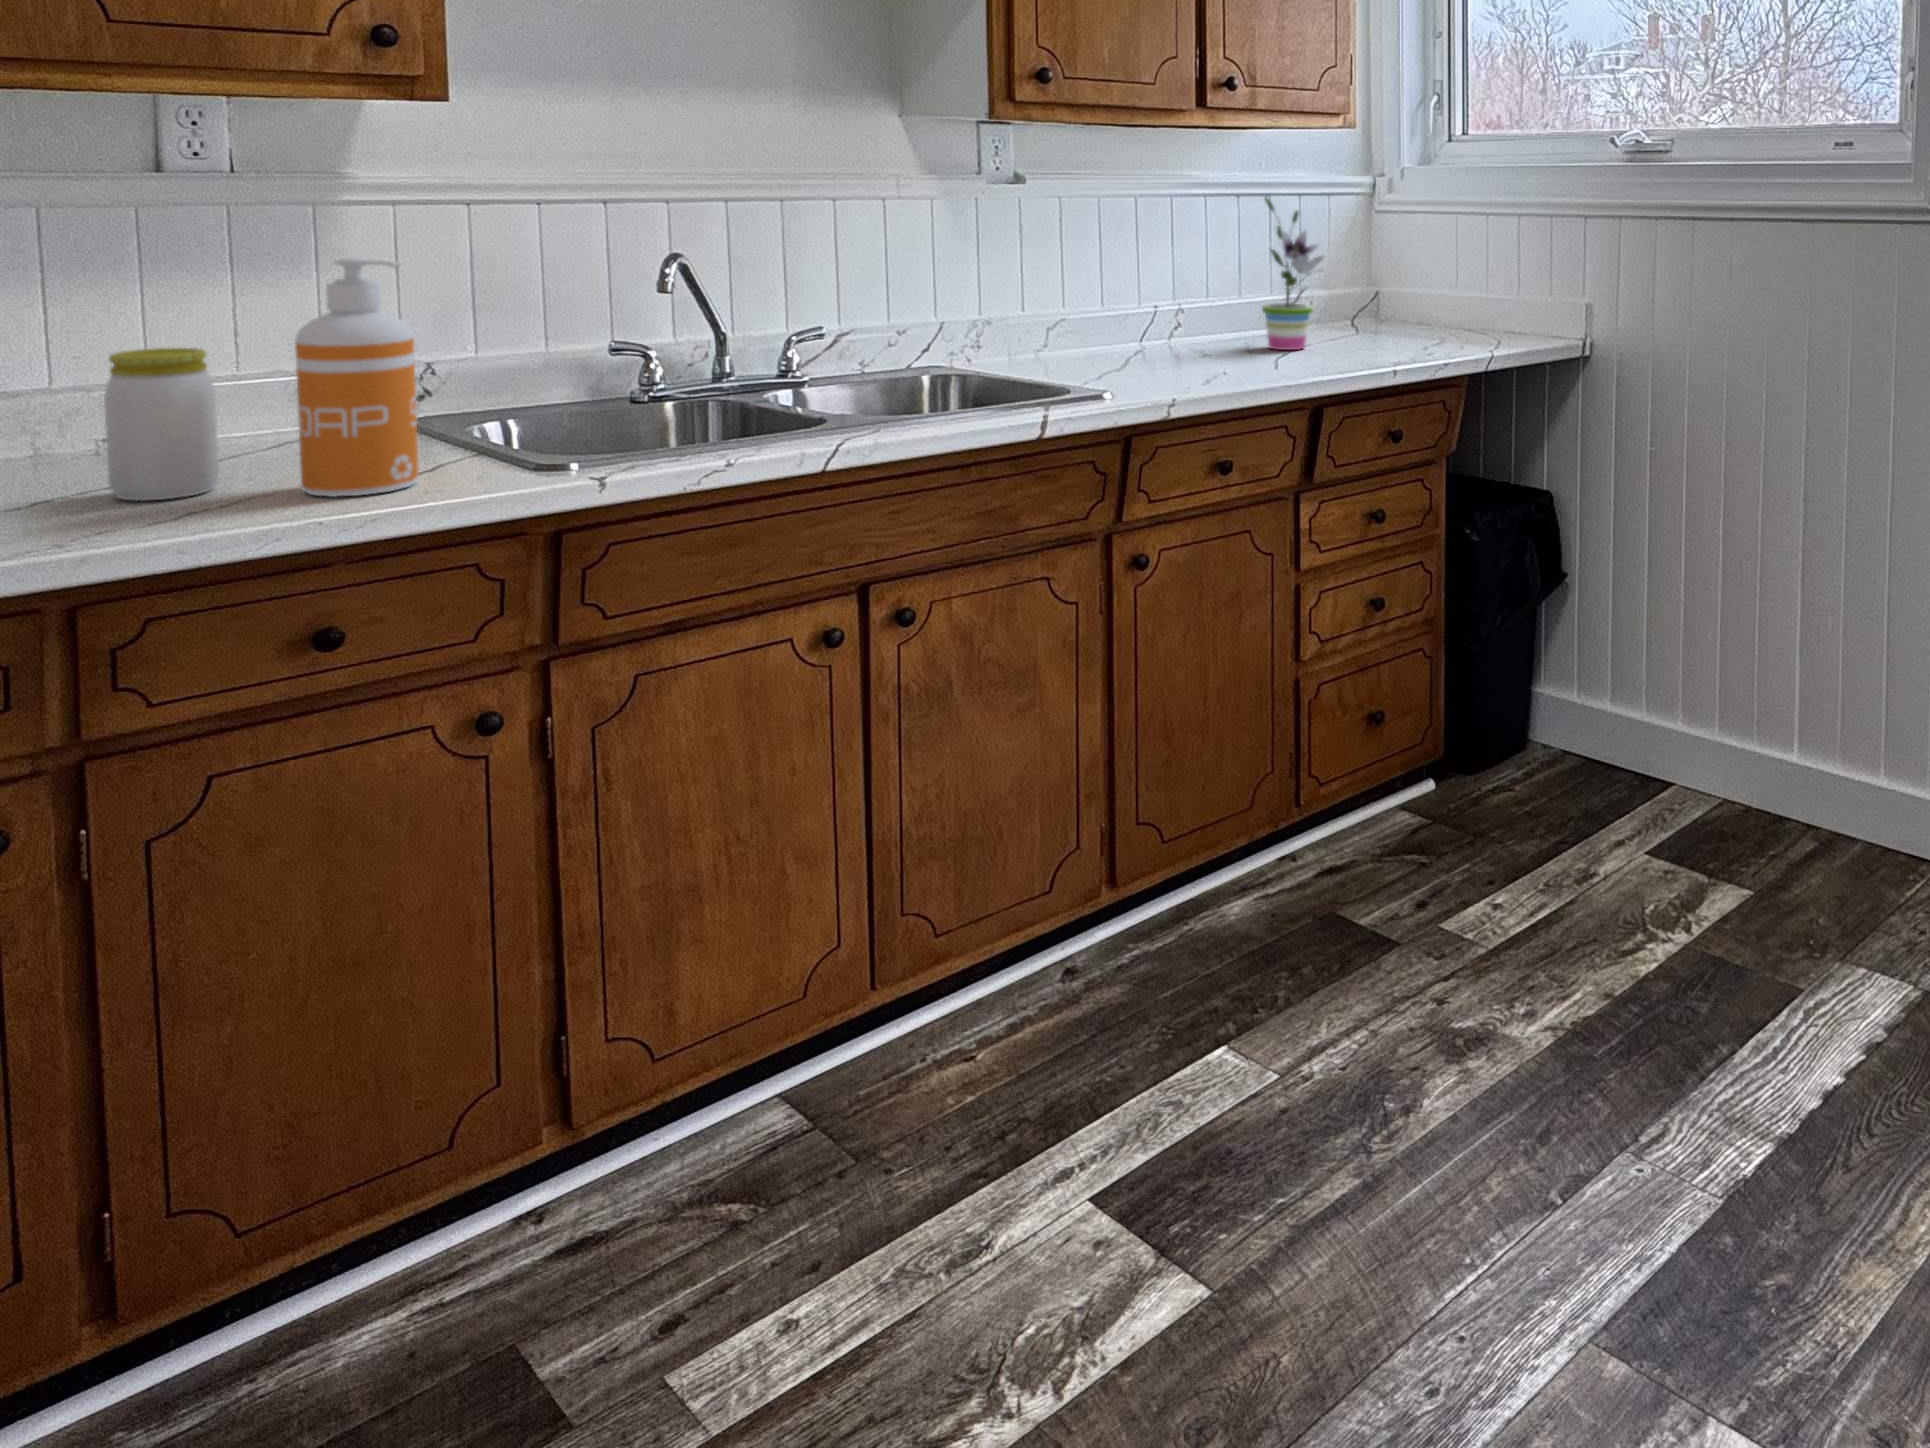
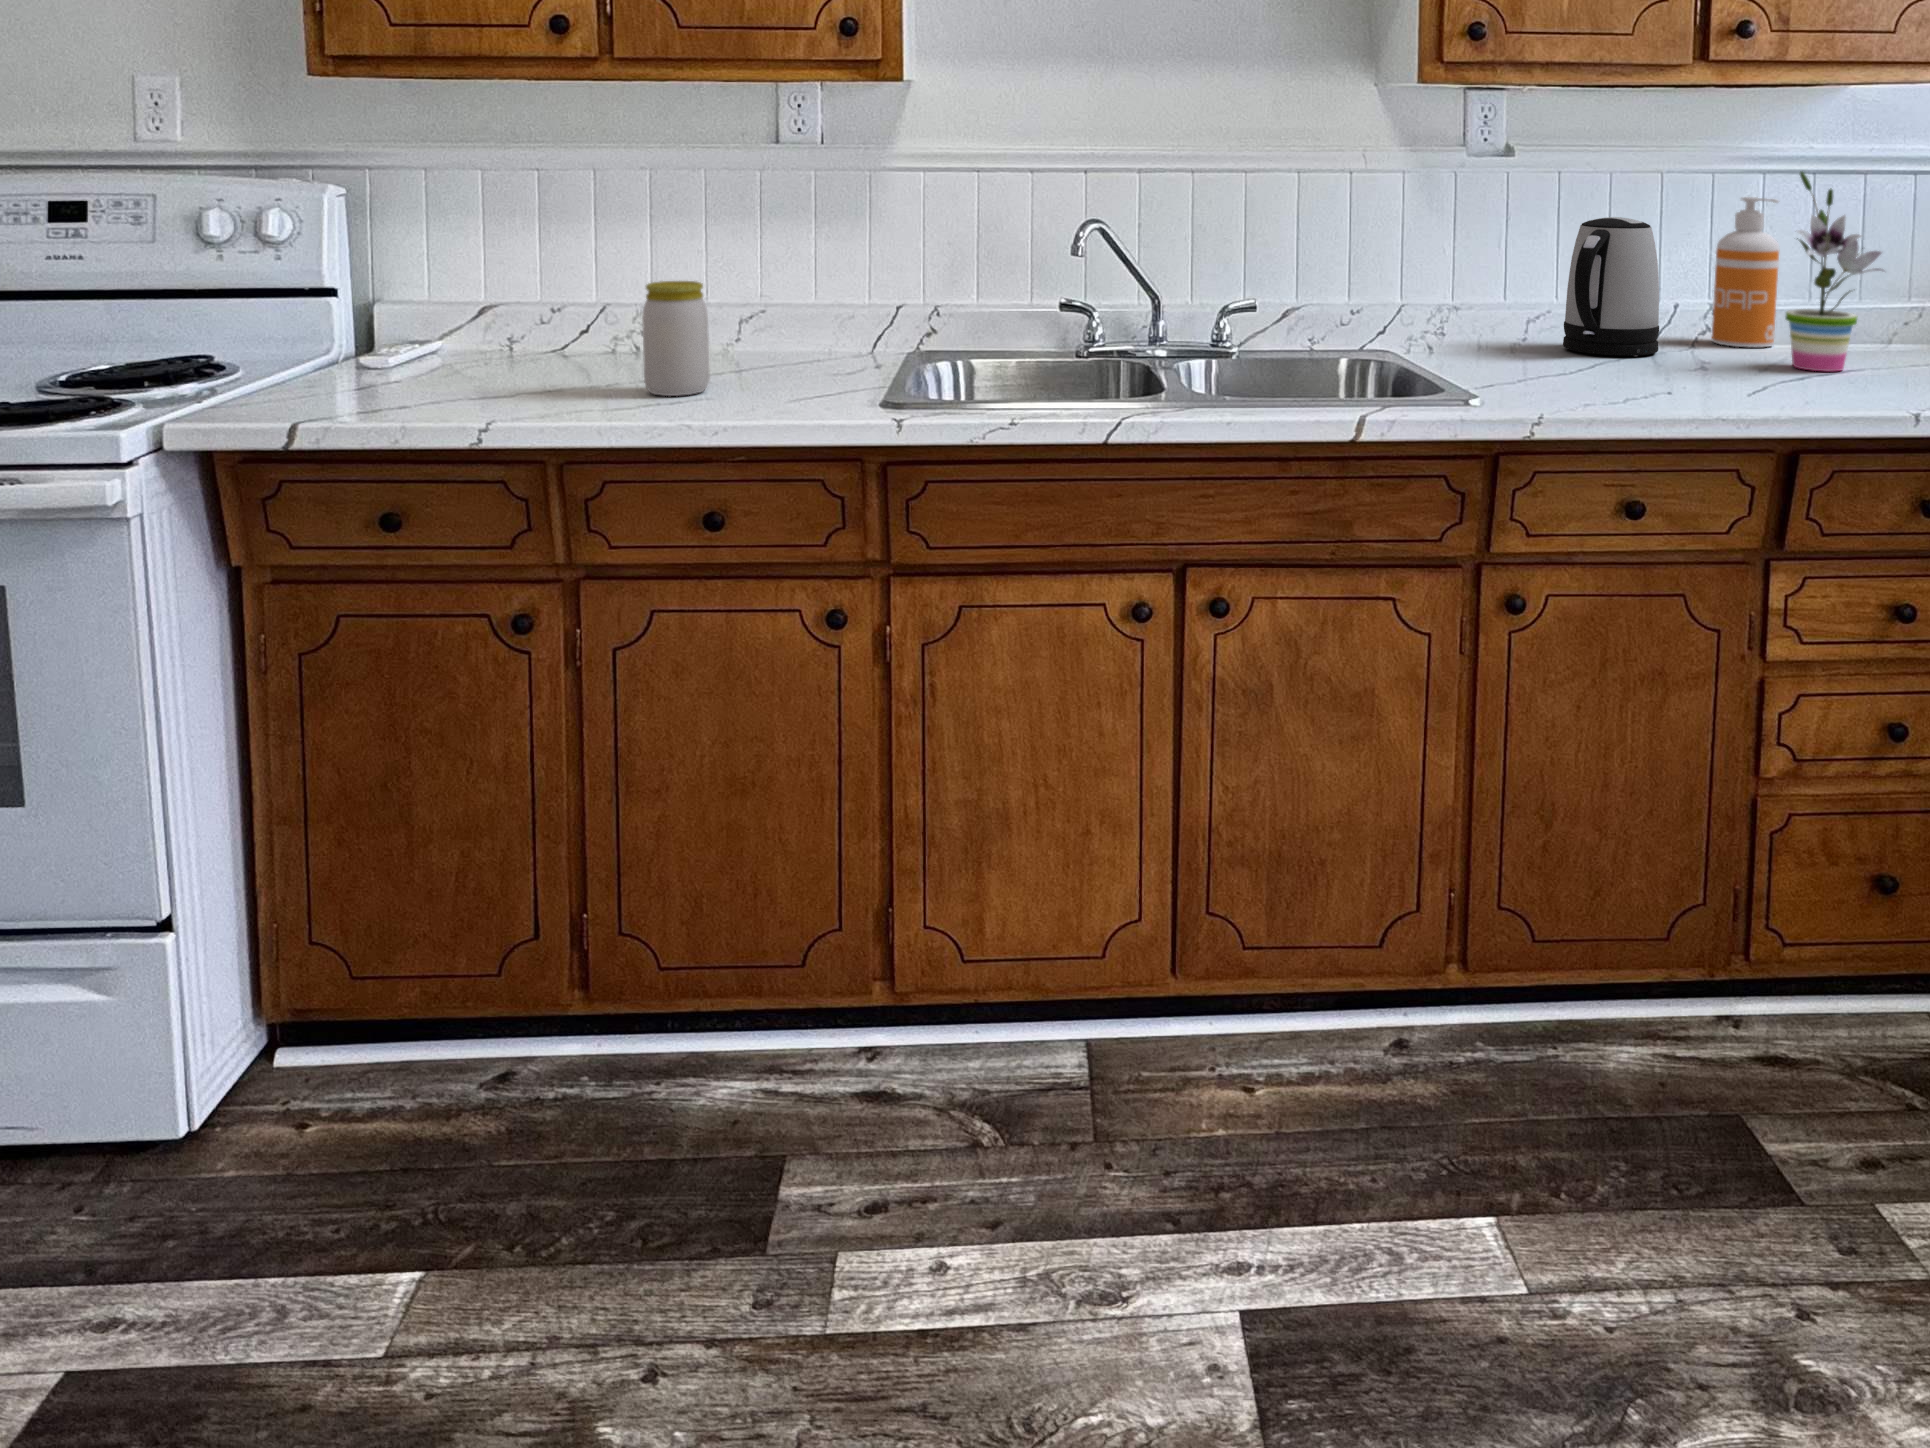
kettle: none [1082,236,1162,352] -> present [1563,217,1659,356]
soap dispenser: present [295,258,419,497] -> present [1711,197,1779,347]

